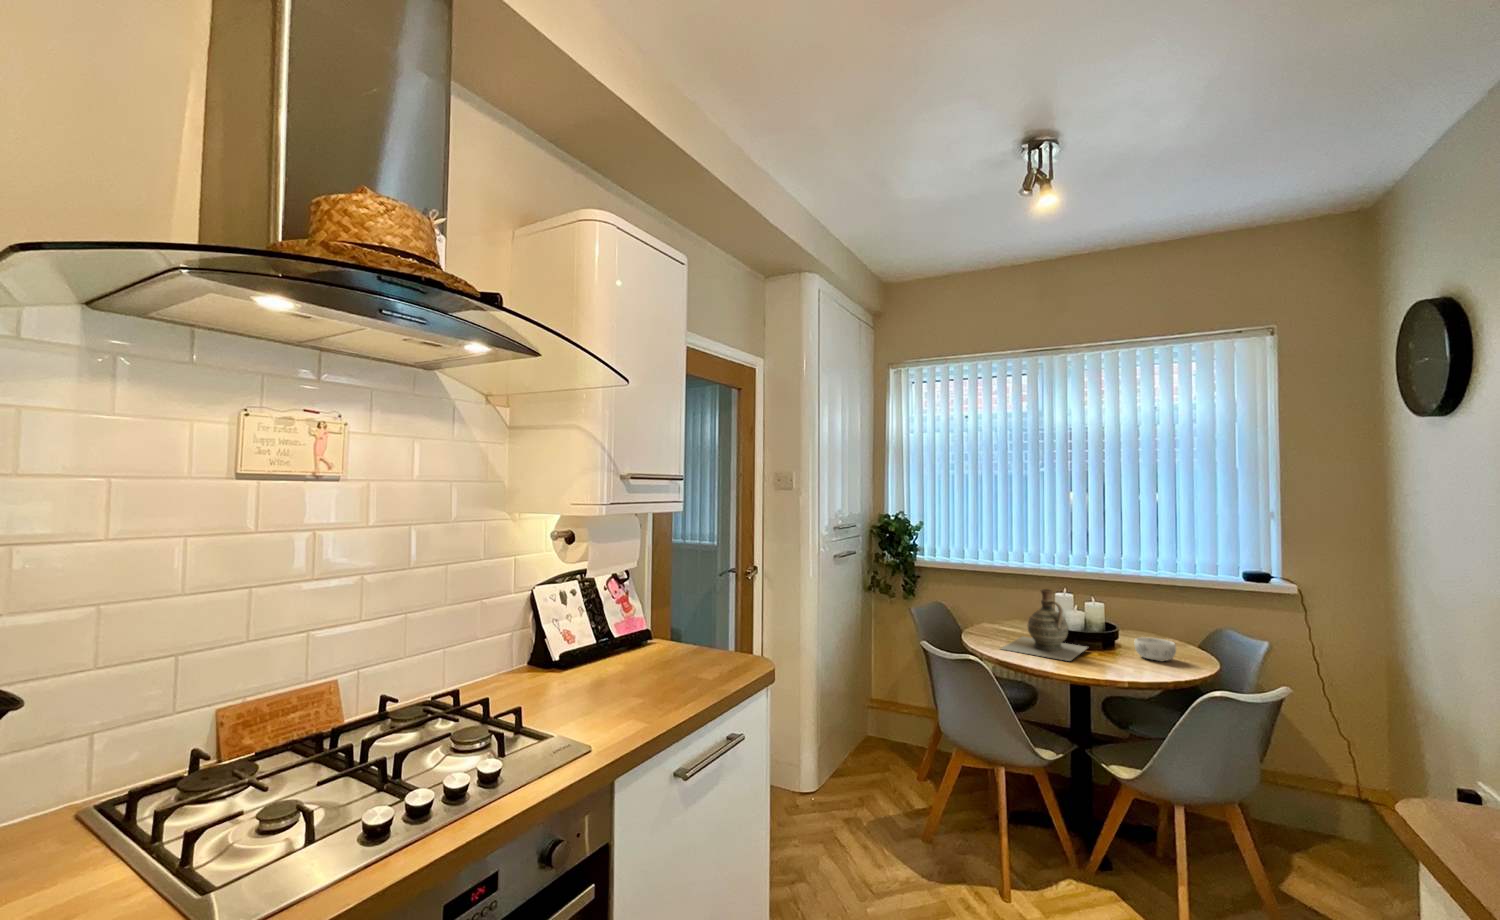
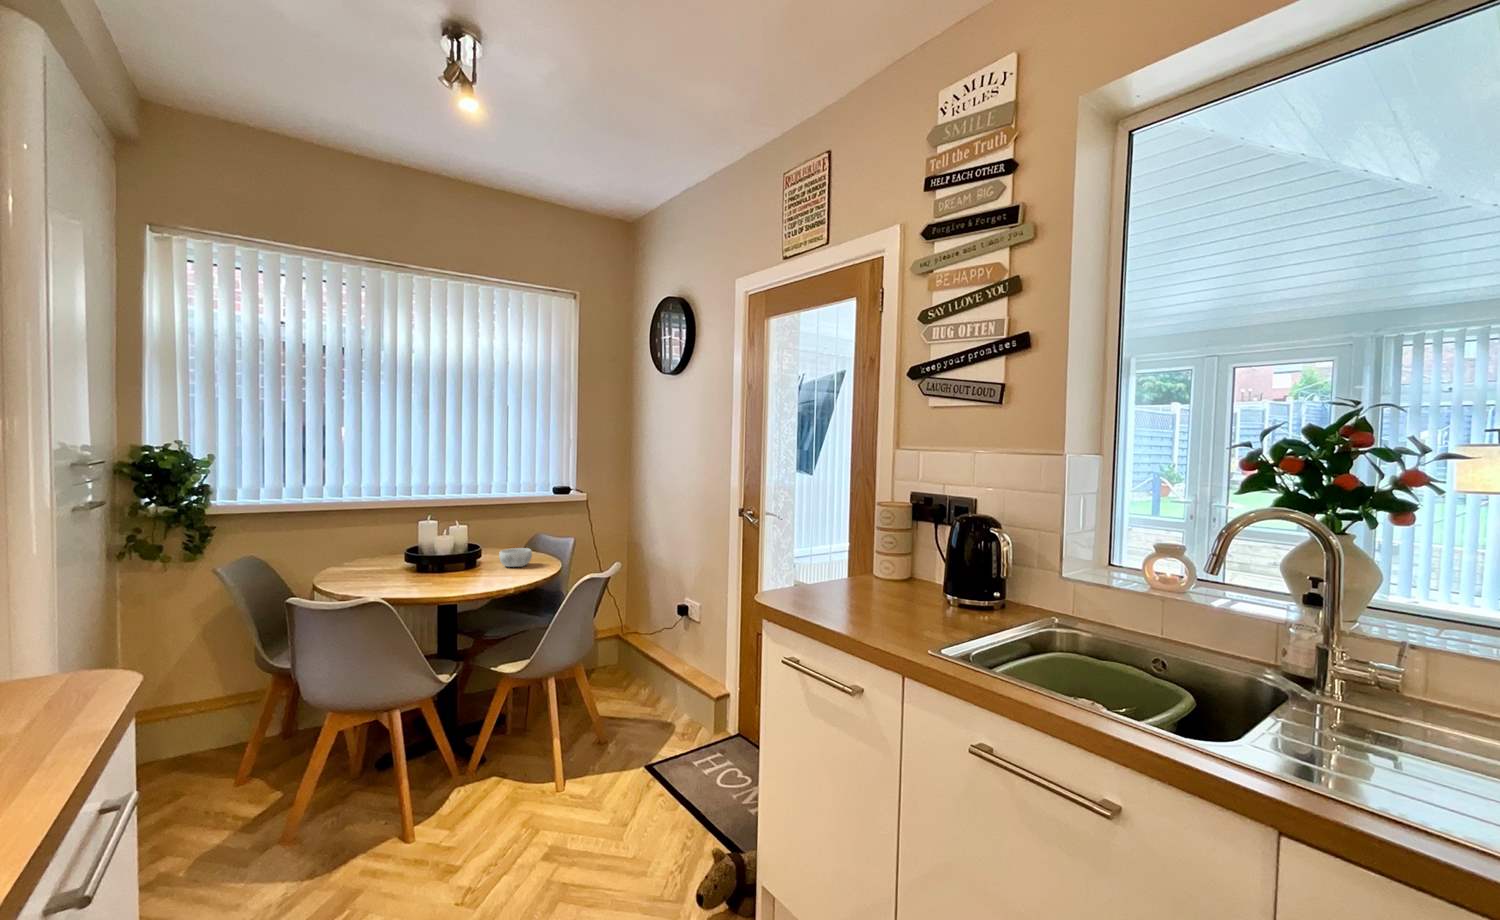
ceramic jug: present [1002,589,1087,661] -> none [378,518,462,590]

